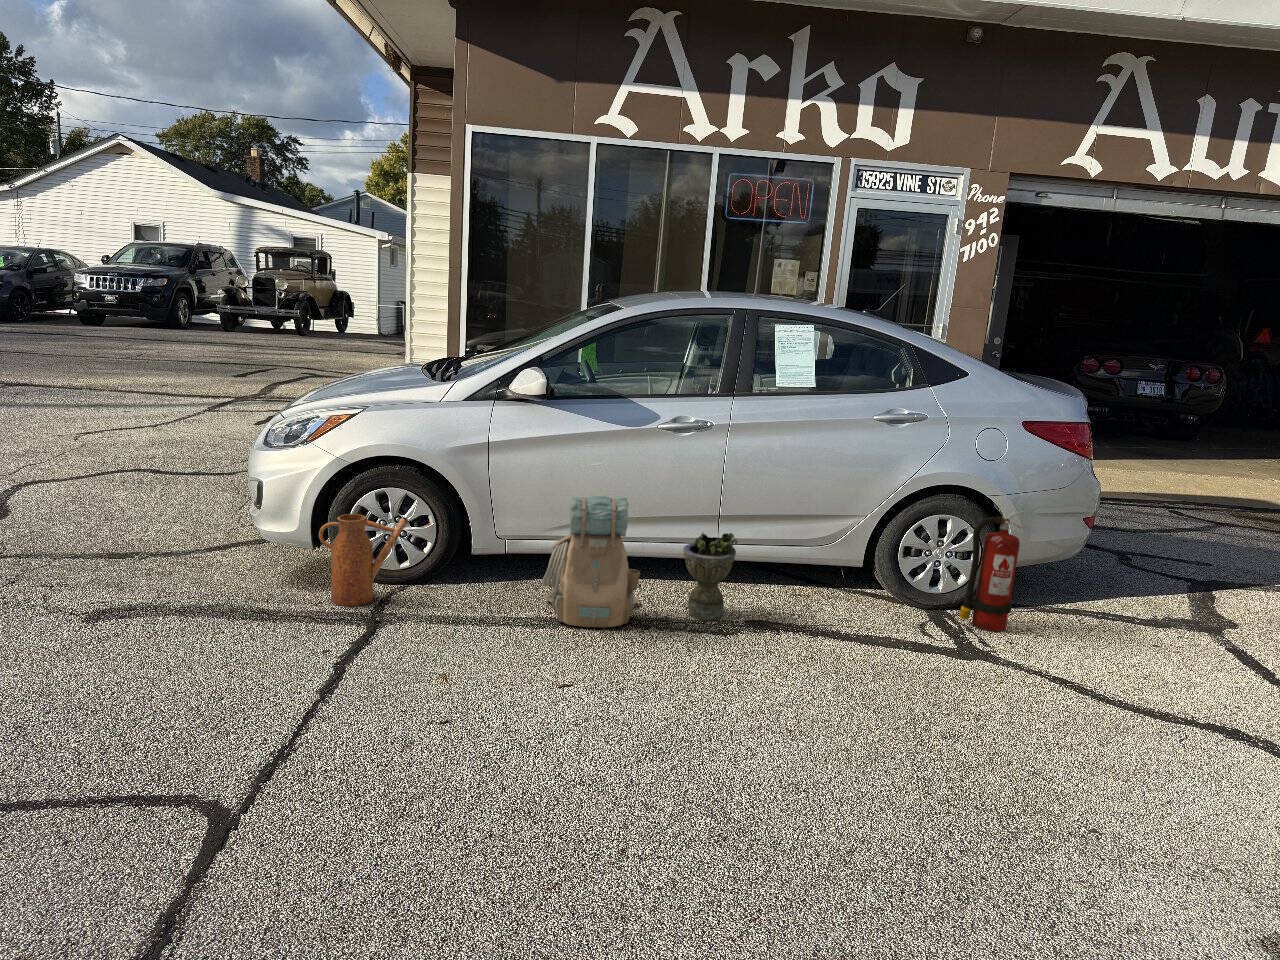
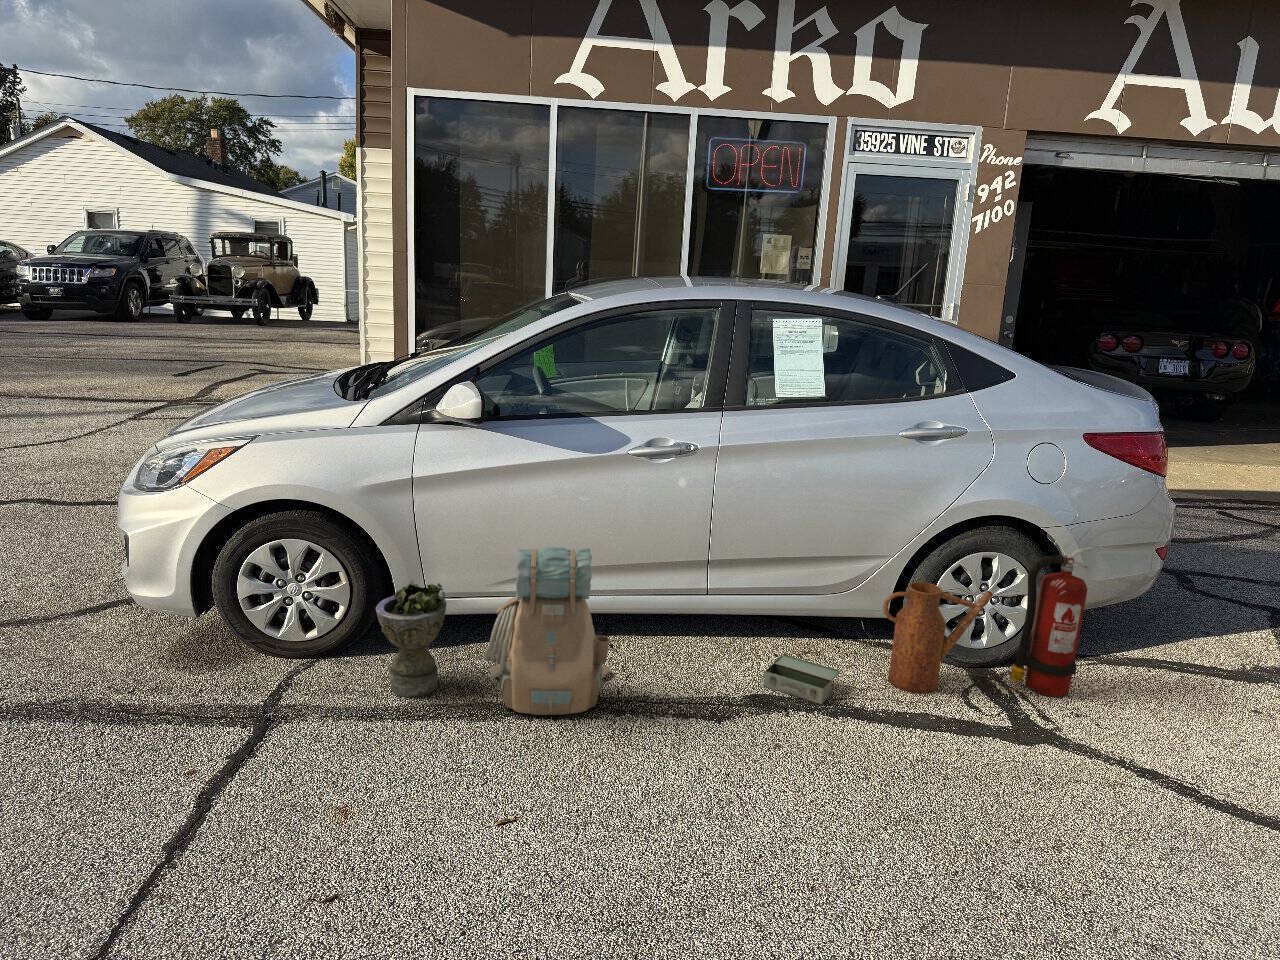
watering can: present [319,514,408,606] -> present [883,582,993,693]
planter: present [683,533,738,620] -> present [376,580,446,697]
toolbox: none [761,594,822,629] -> present [764,654,840,704]

